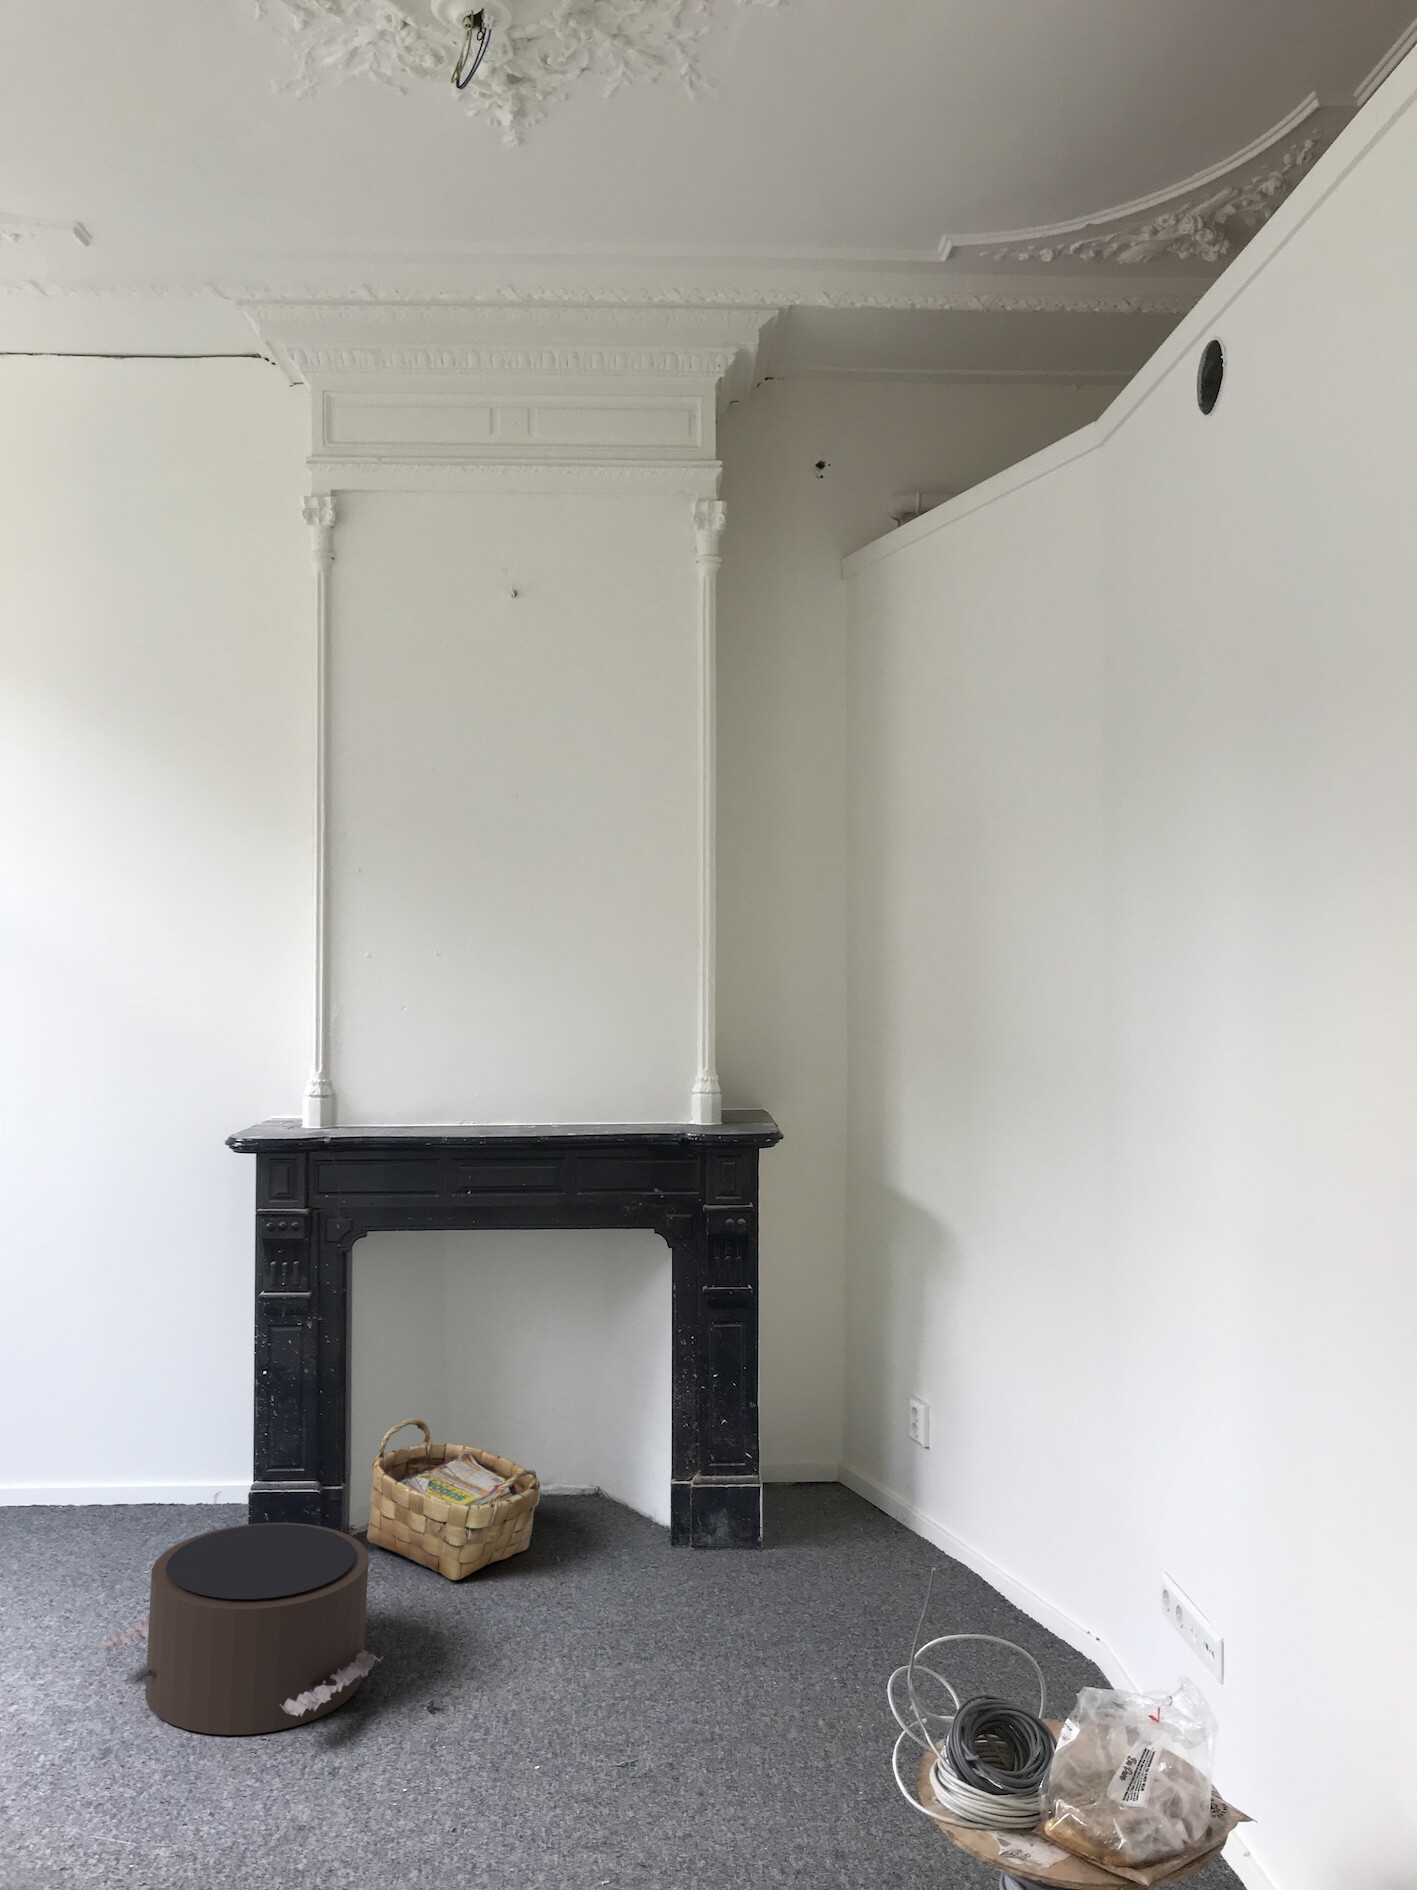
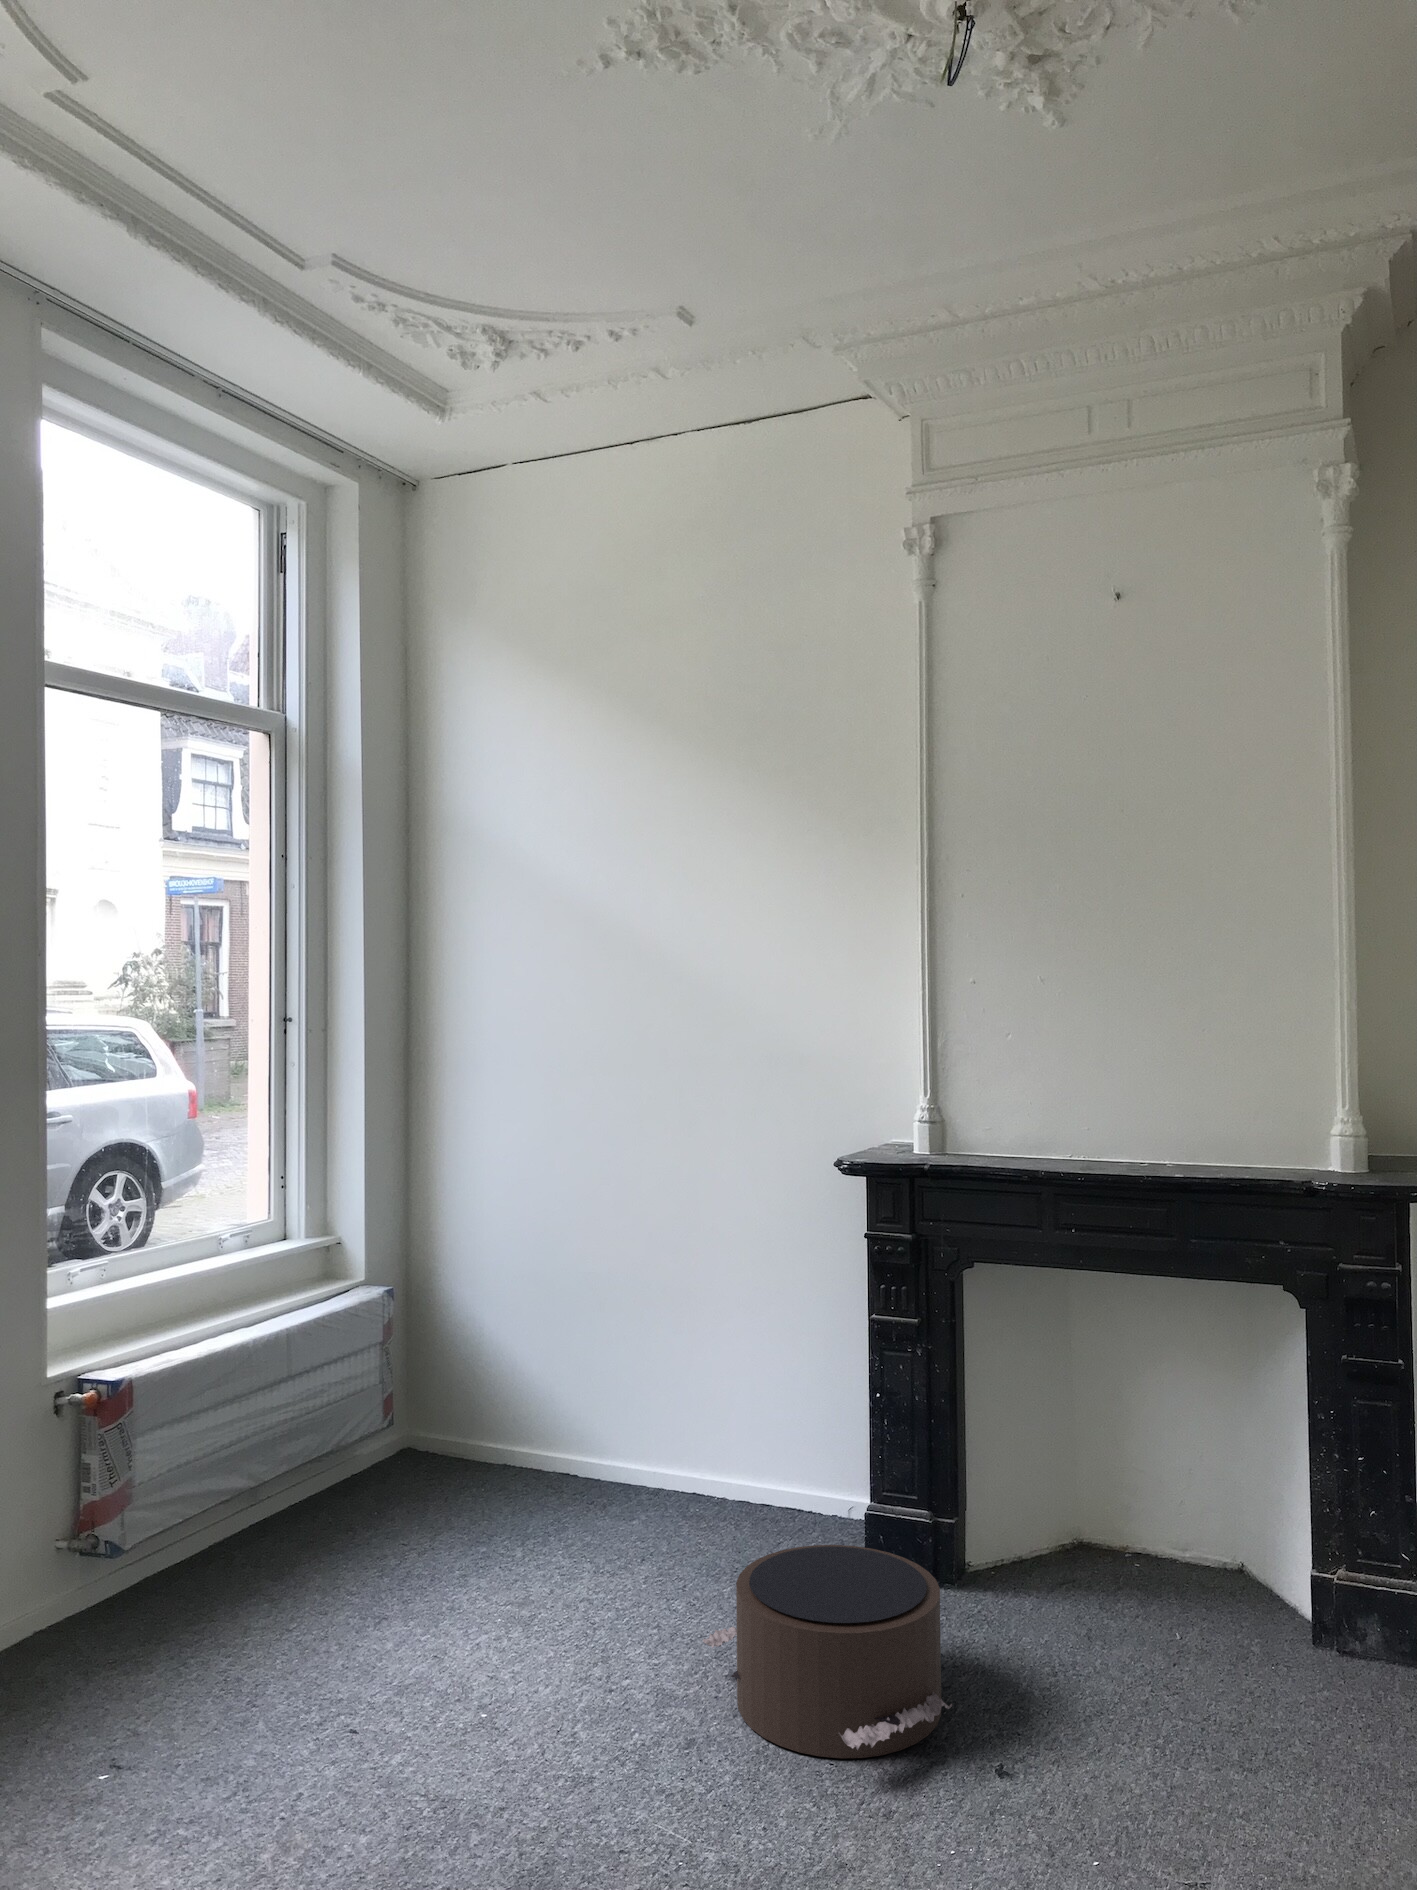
woven basket: present [367,1418,540,1581] -> none [976,1459,1152,1637]

